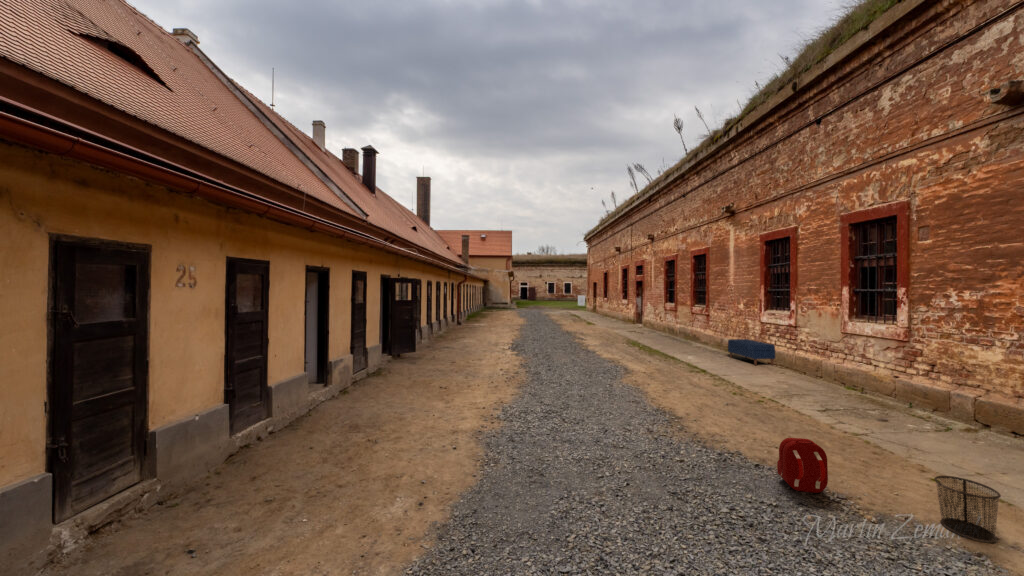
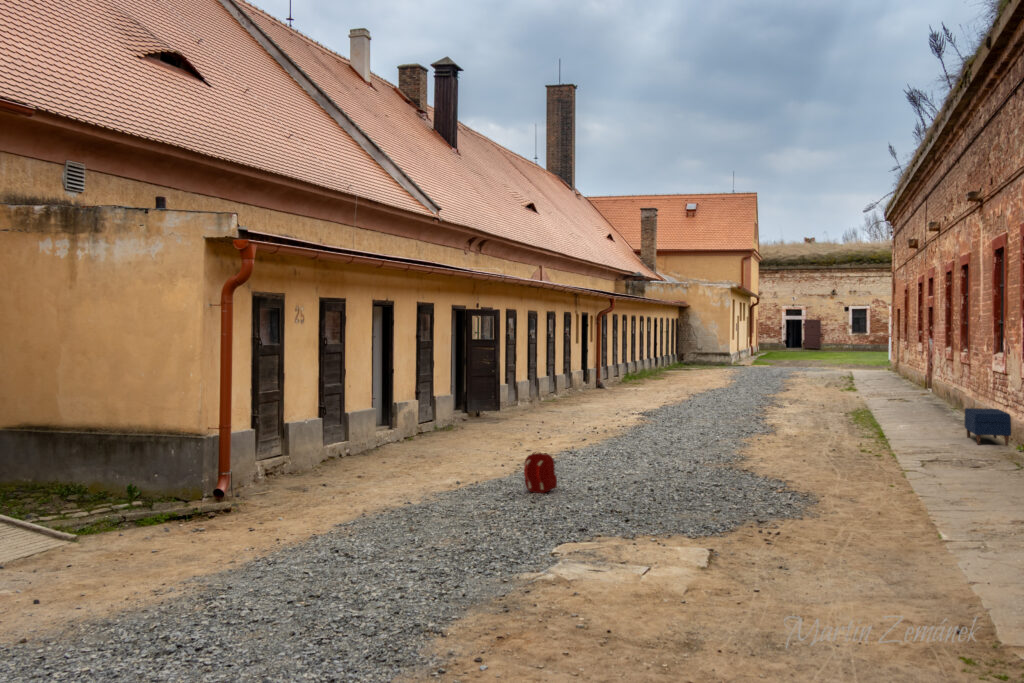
backpack: present [777,438,828,493] -> present [524,452,557,493]
waste bin: present [934,476,1001,542] -> none [810,474,843,511]

